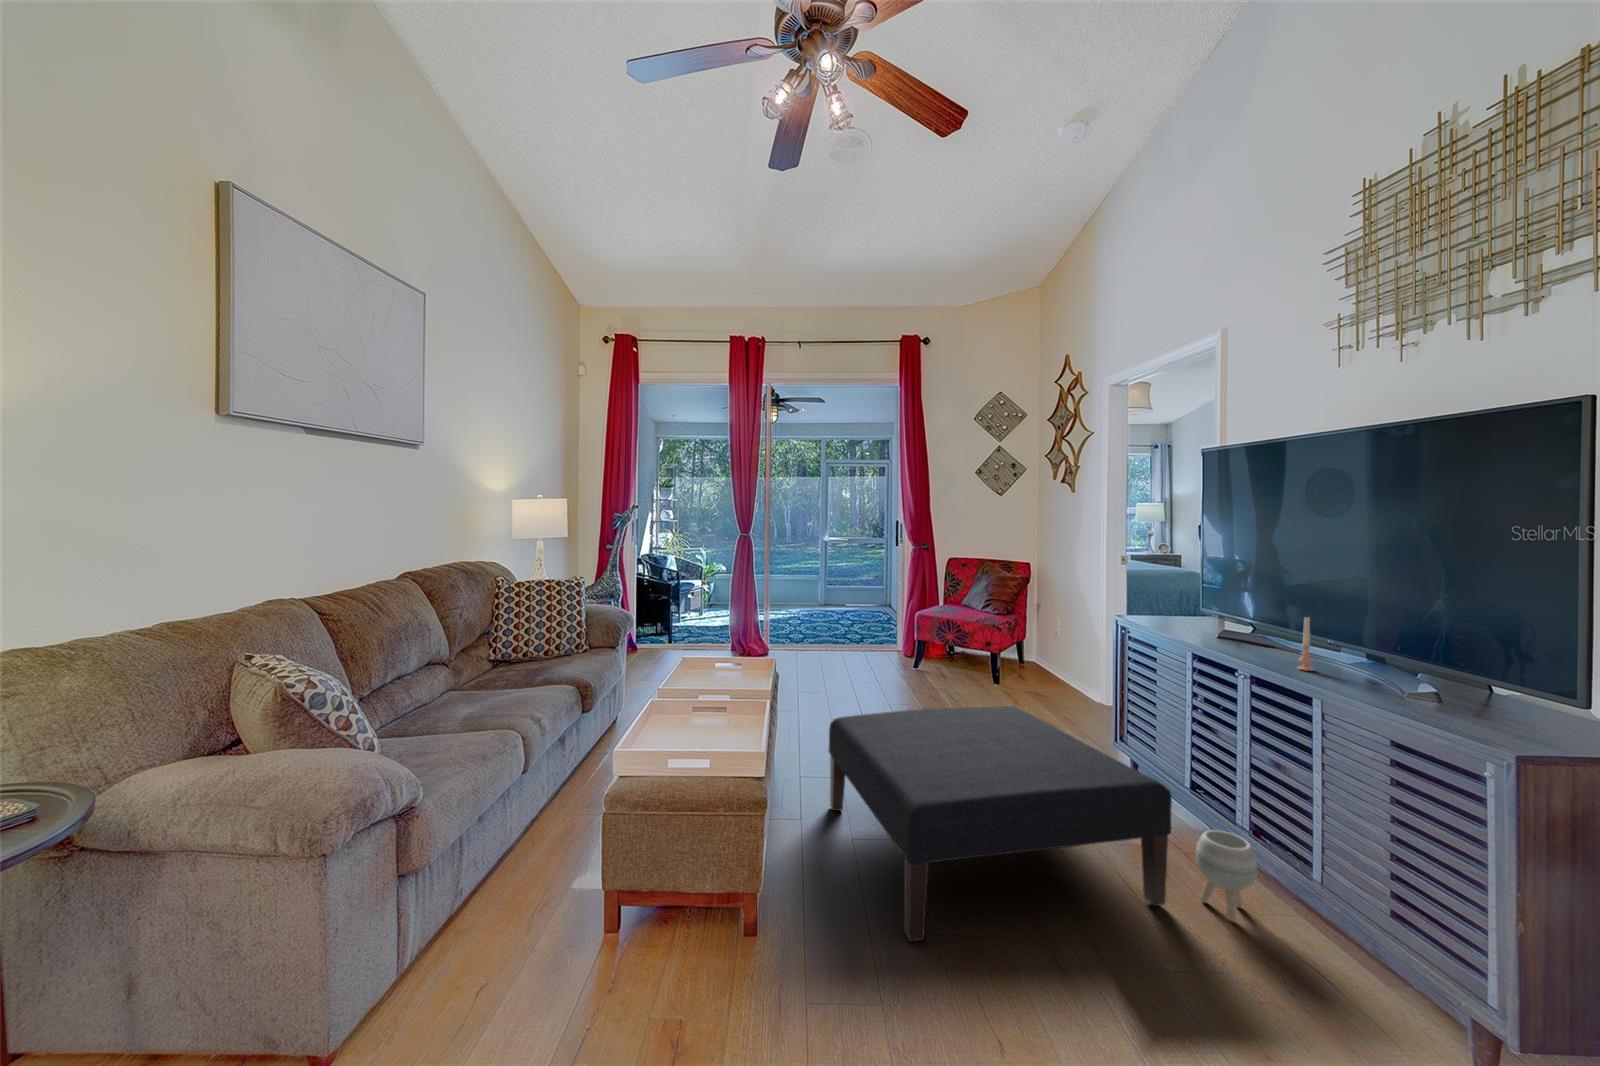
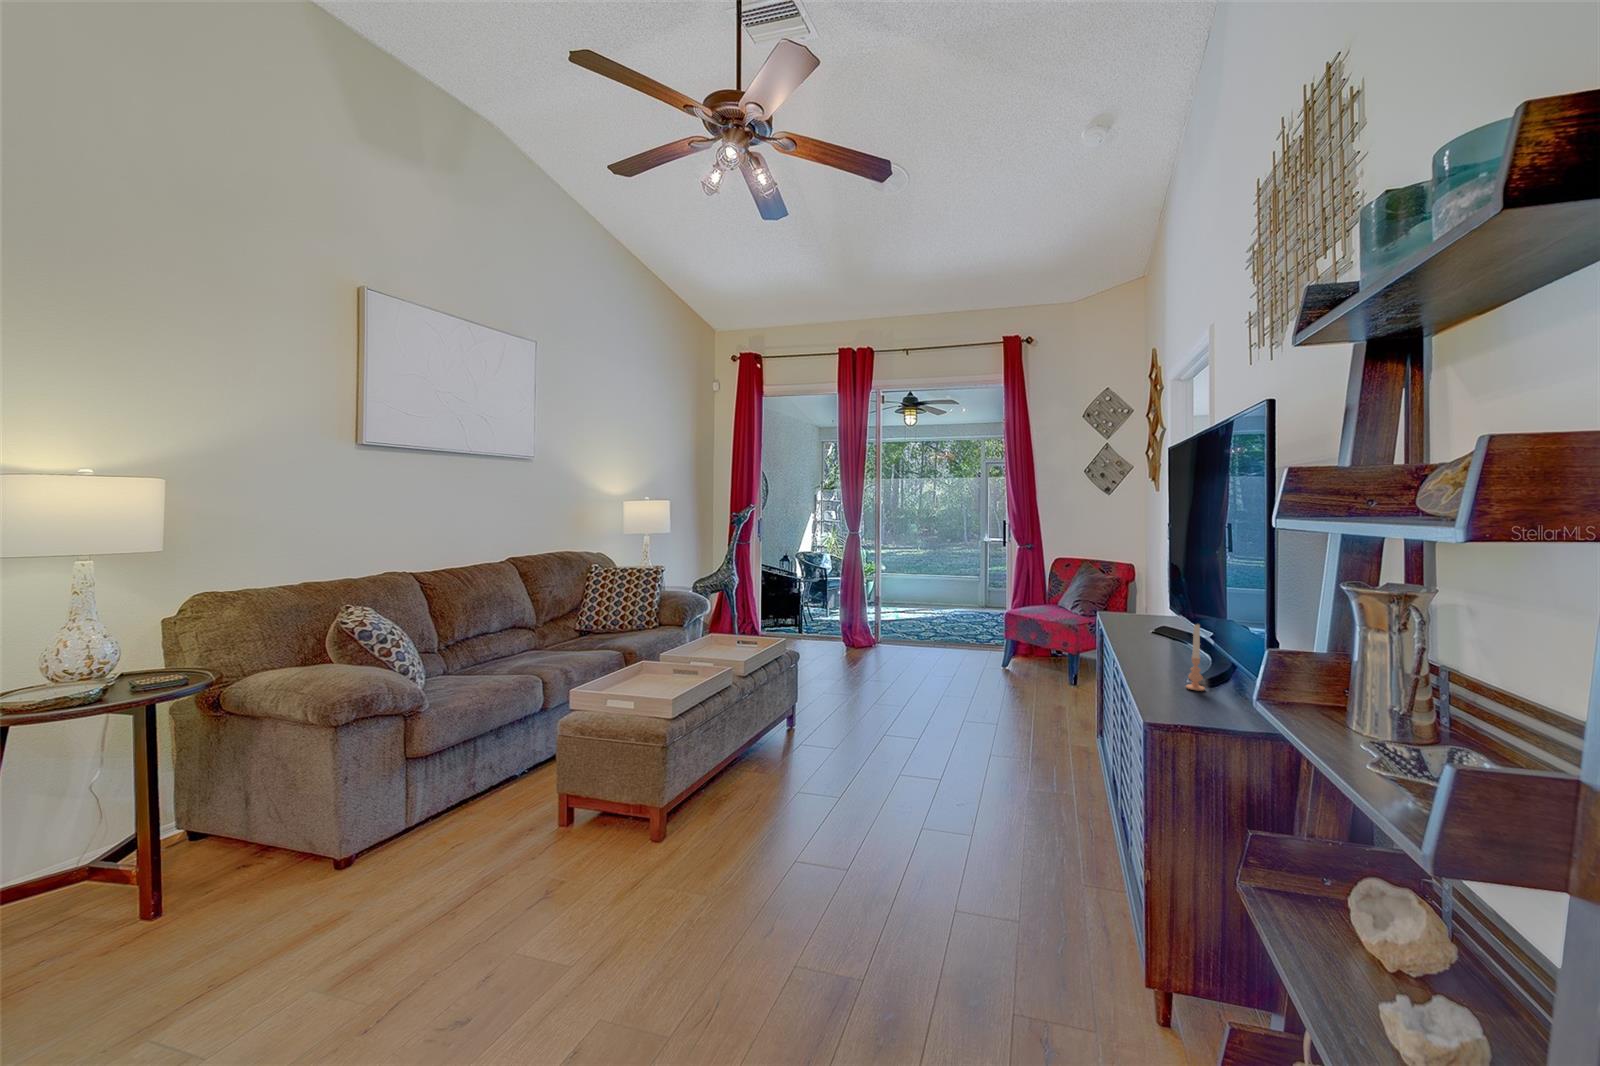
ottoman: present [829,706,1172,941] -> none [728,701,1029,935]
planter: present [1196,830,1258,921] -> none [1063,865,1129,972]

